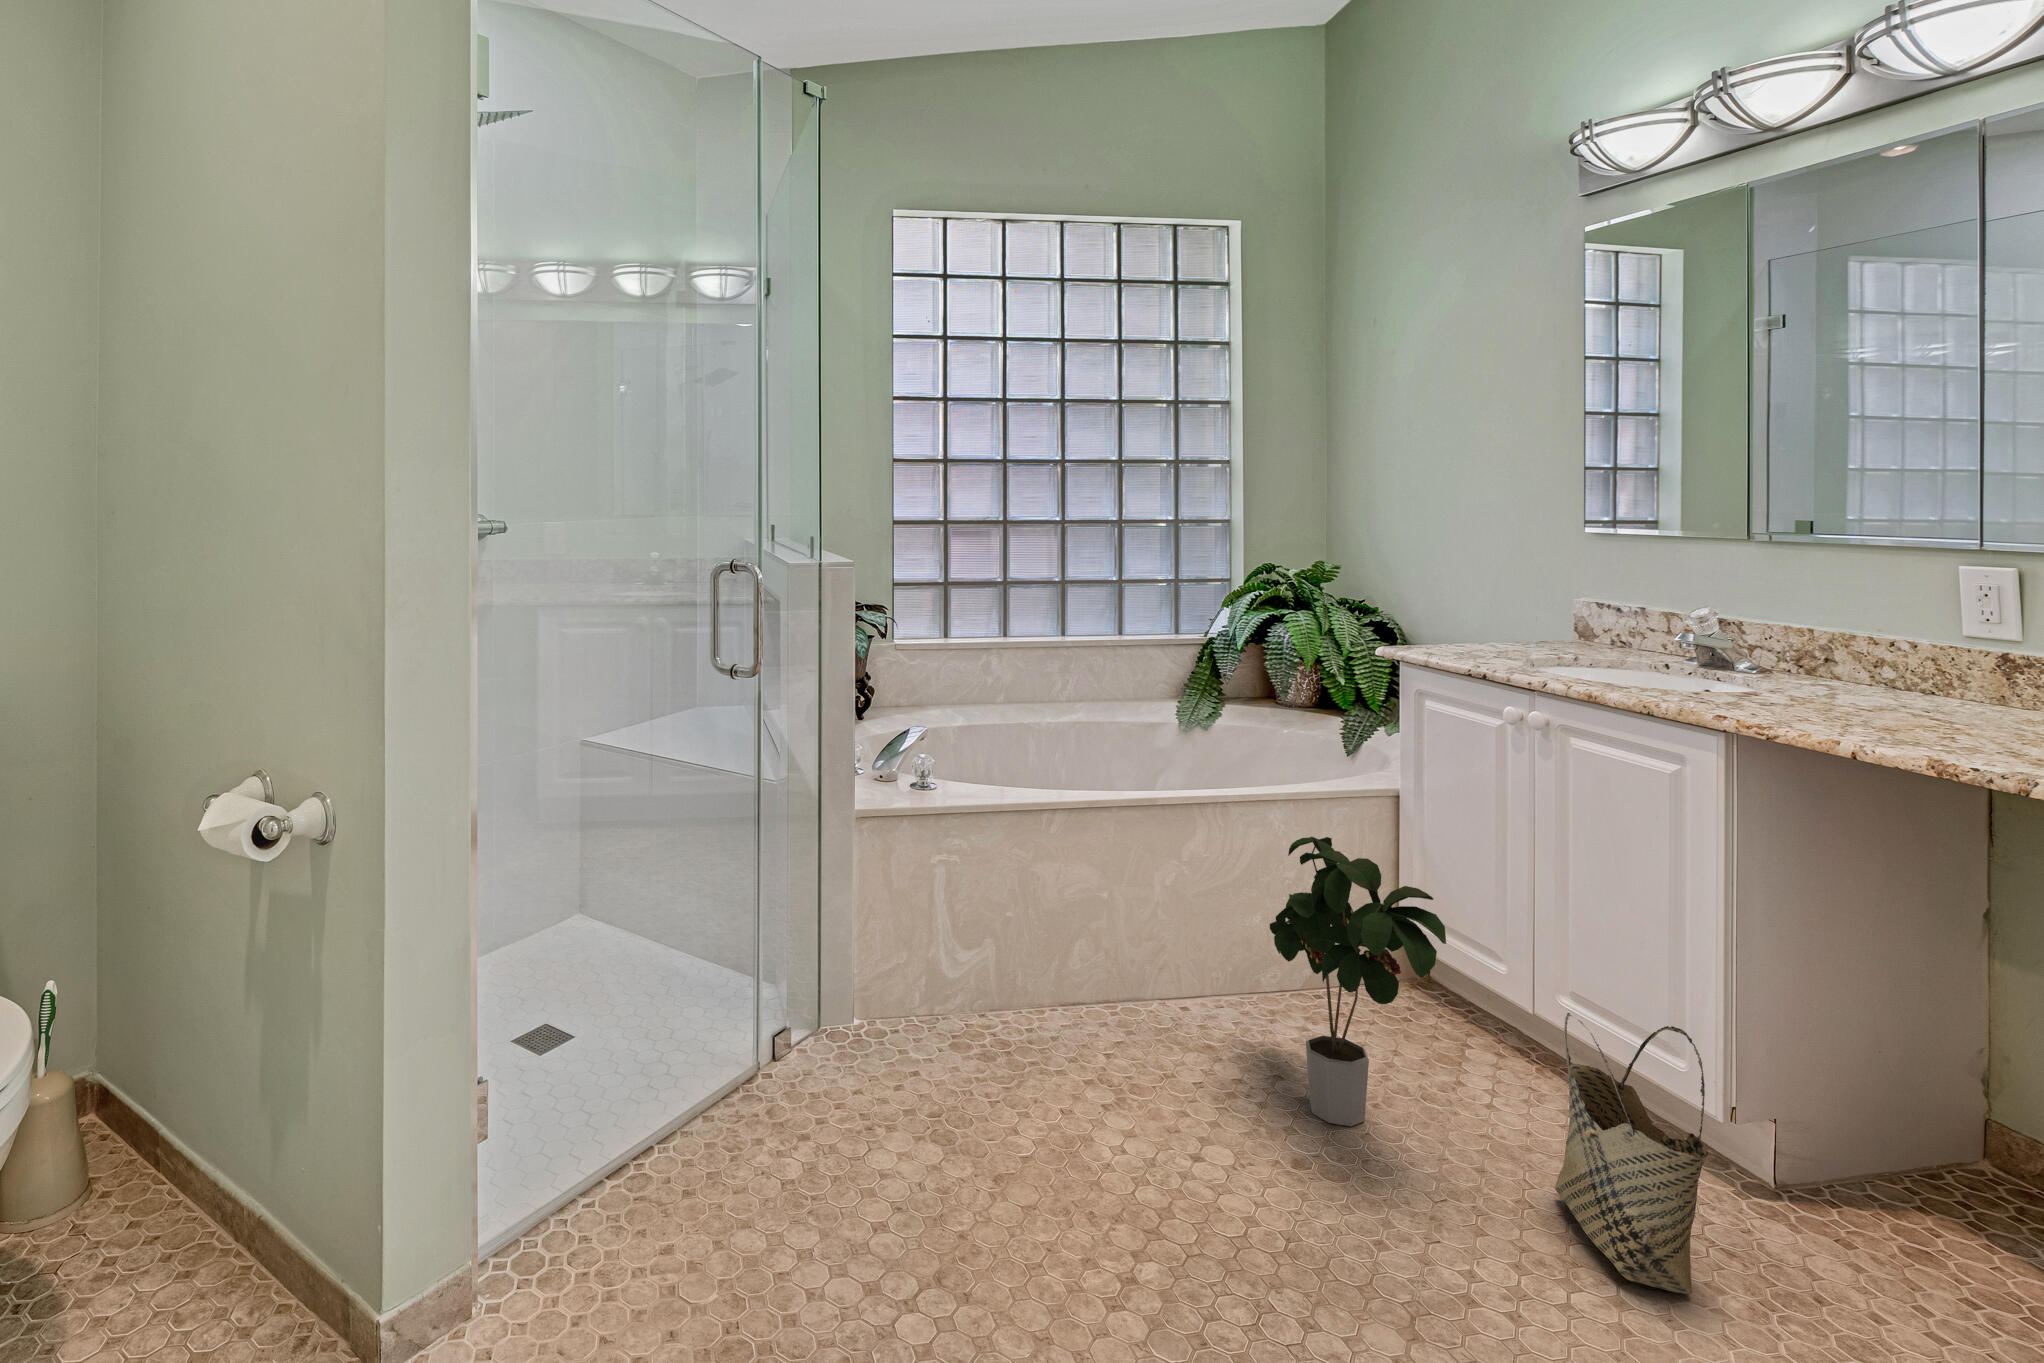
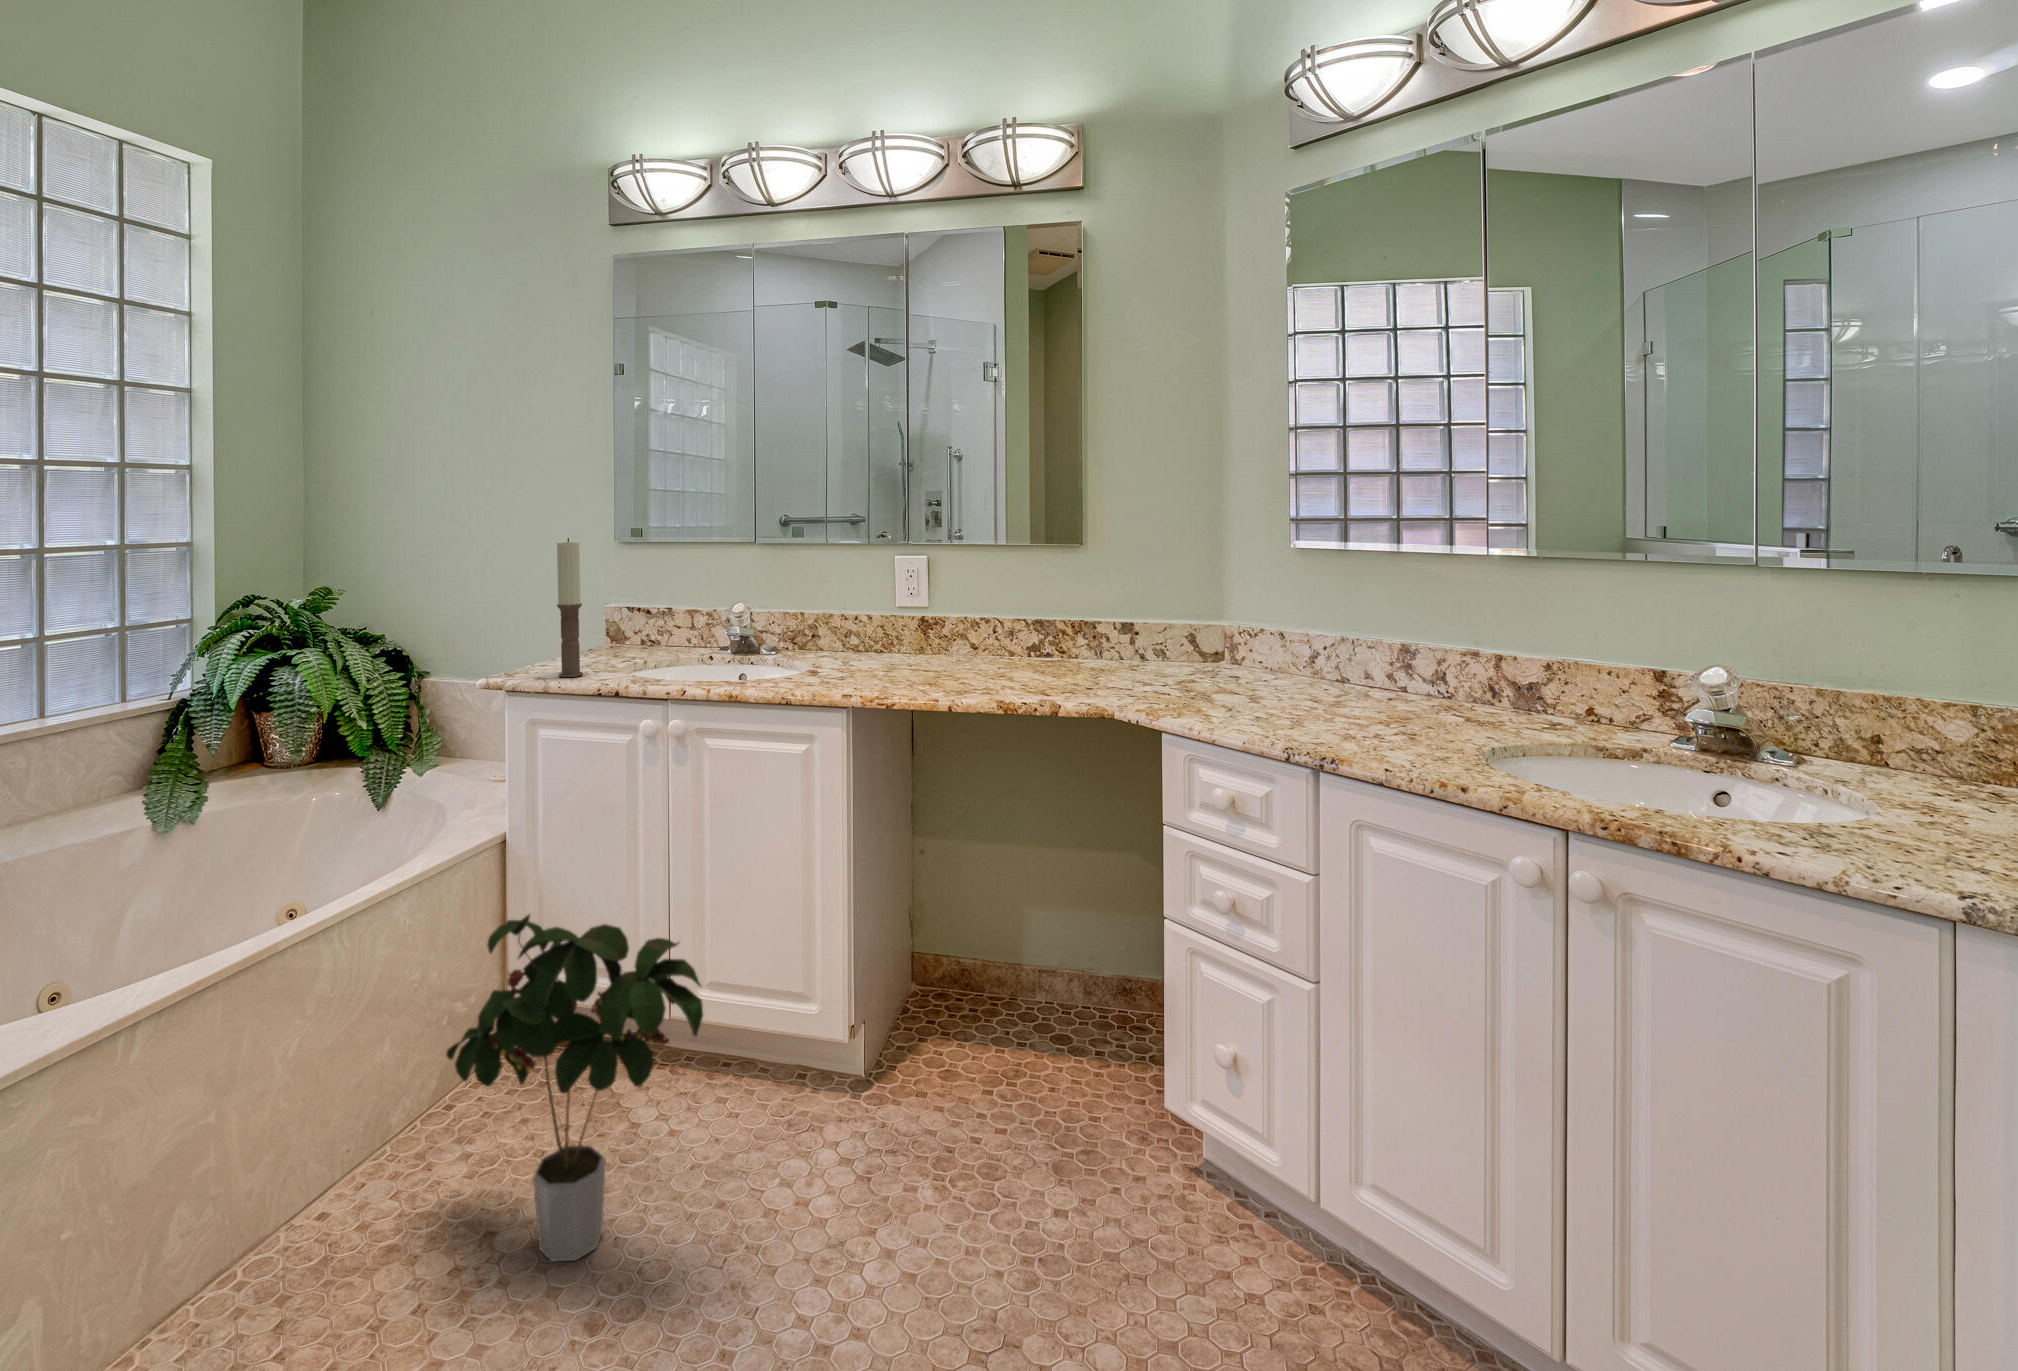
candle: none [1455,525,1482,660] -> present [557,538,583,677]
woven basket: present [1555,1013,1708,1294] -> none [786,978,927,1235]

